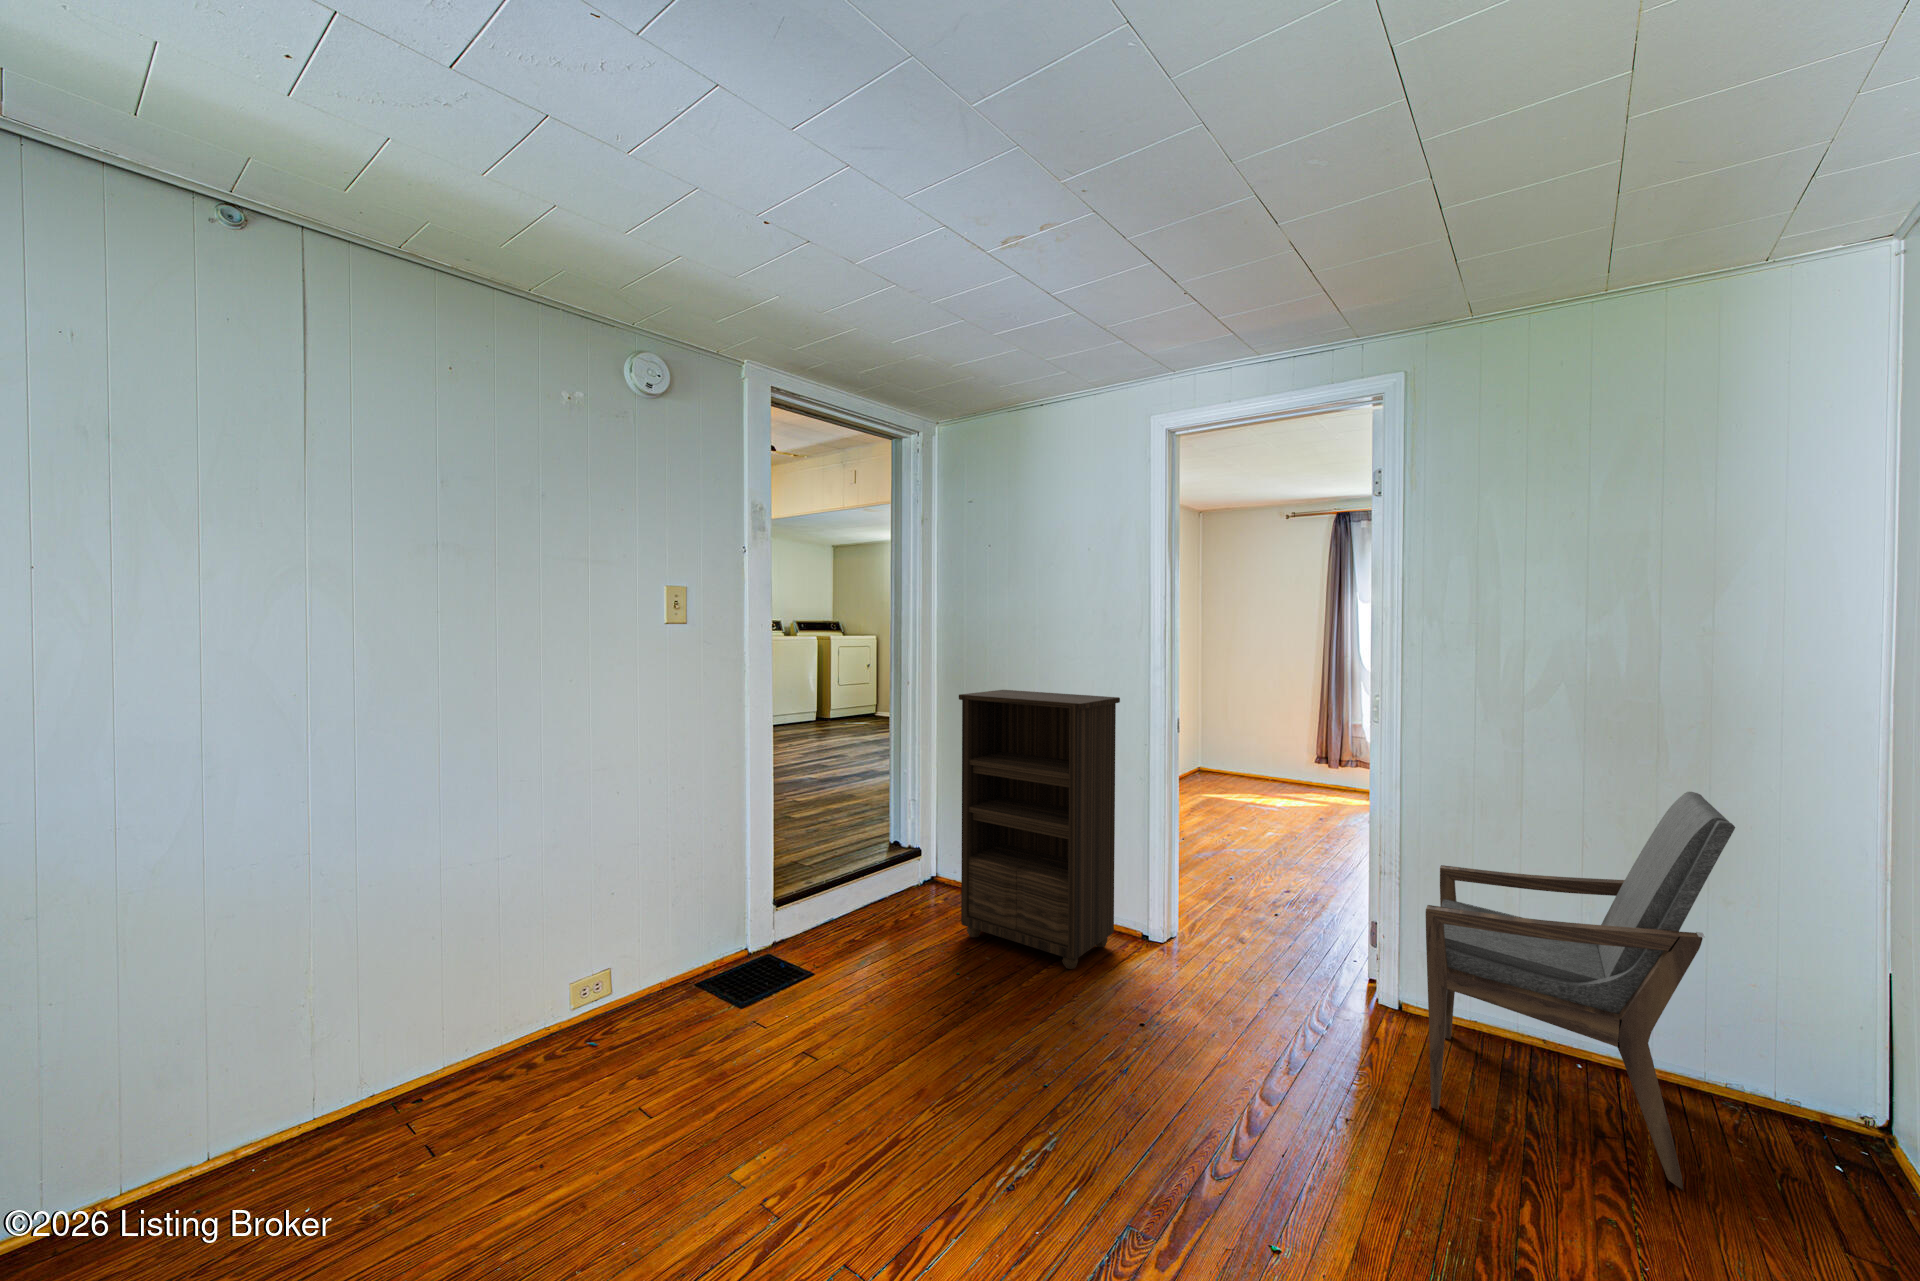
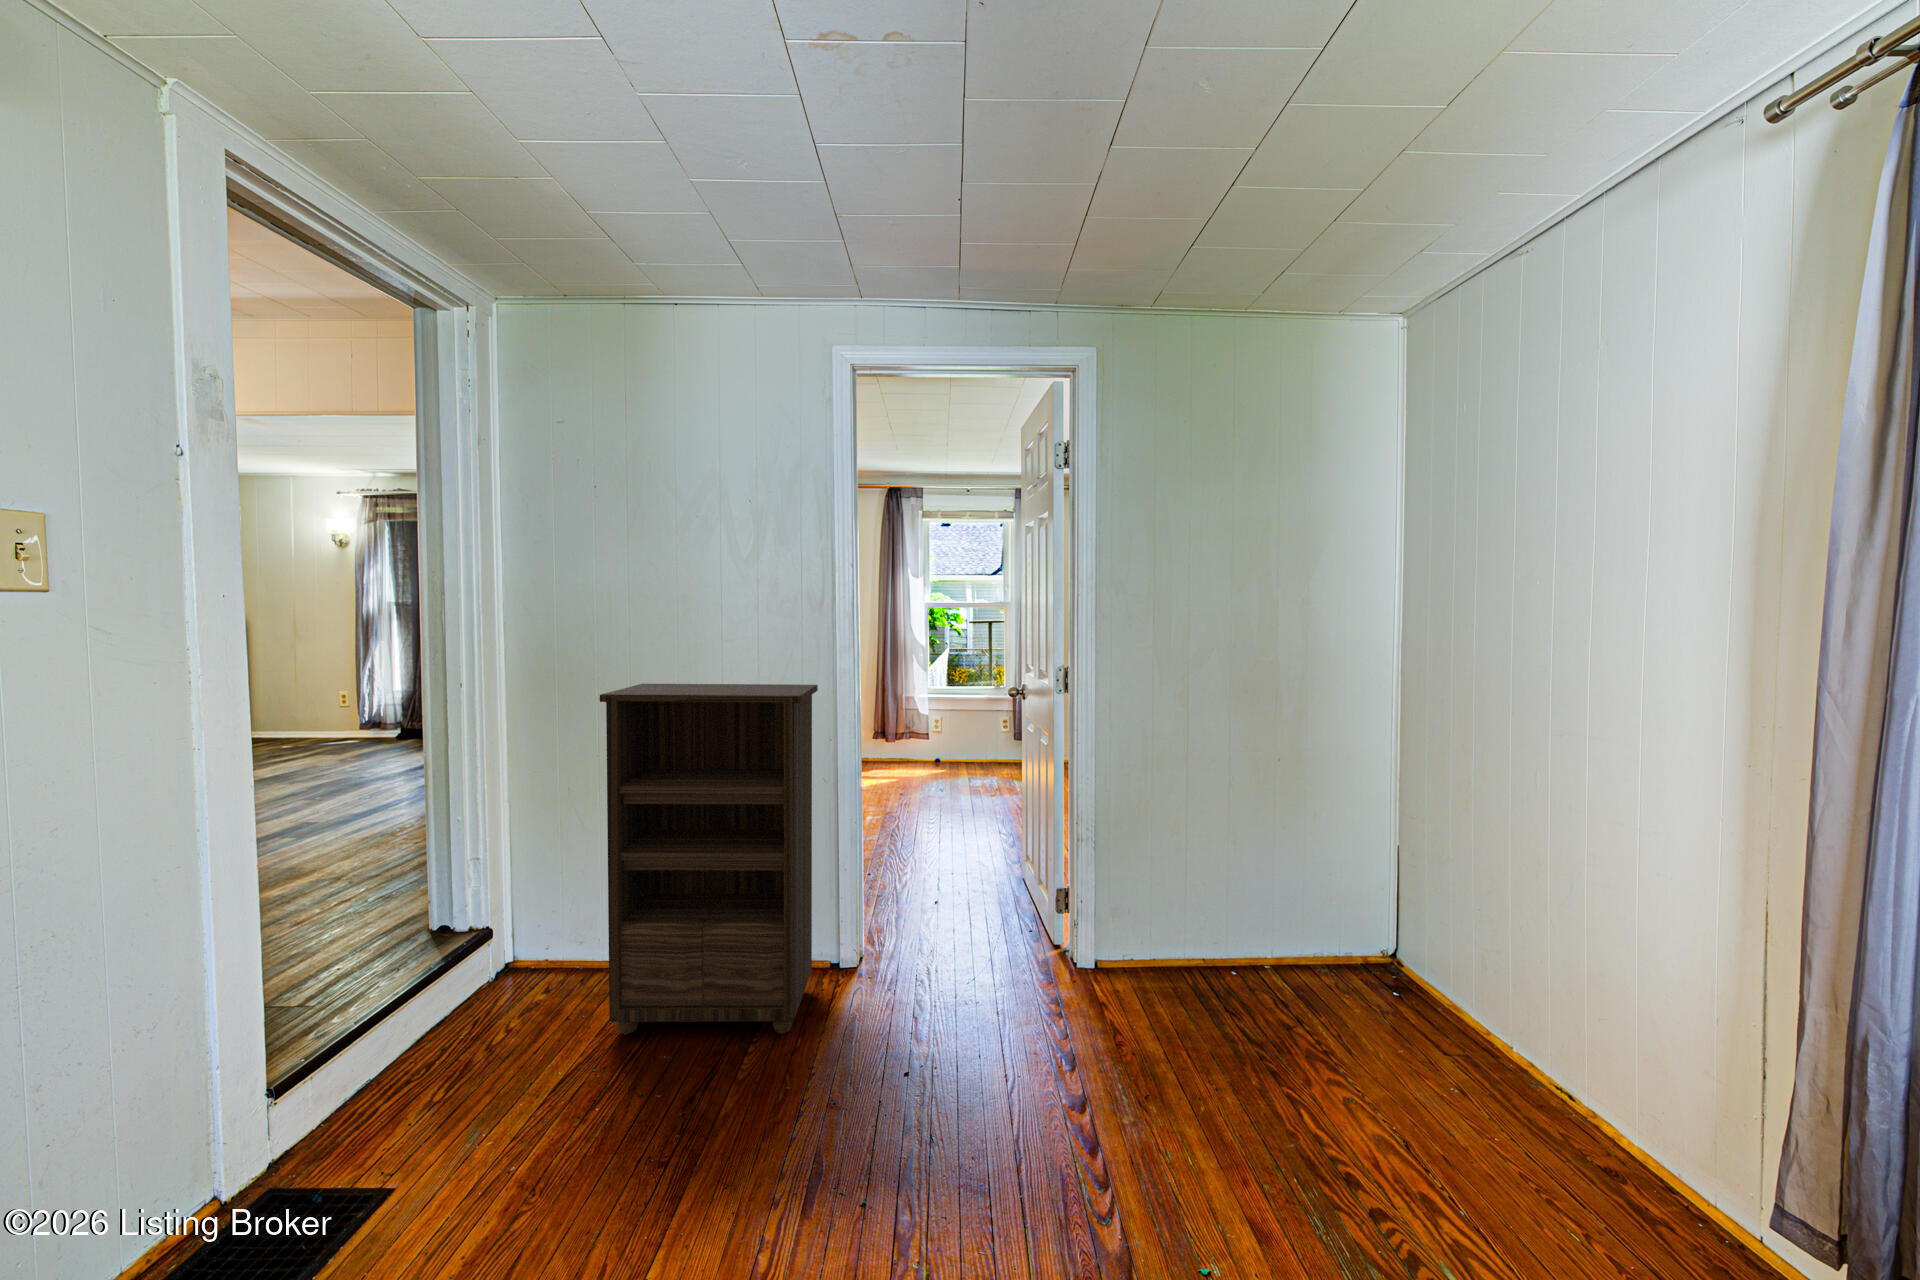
armchair: present [1426,792,1735,1190] -> none [1139,732,1381,1052]

